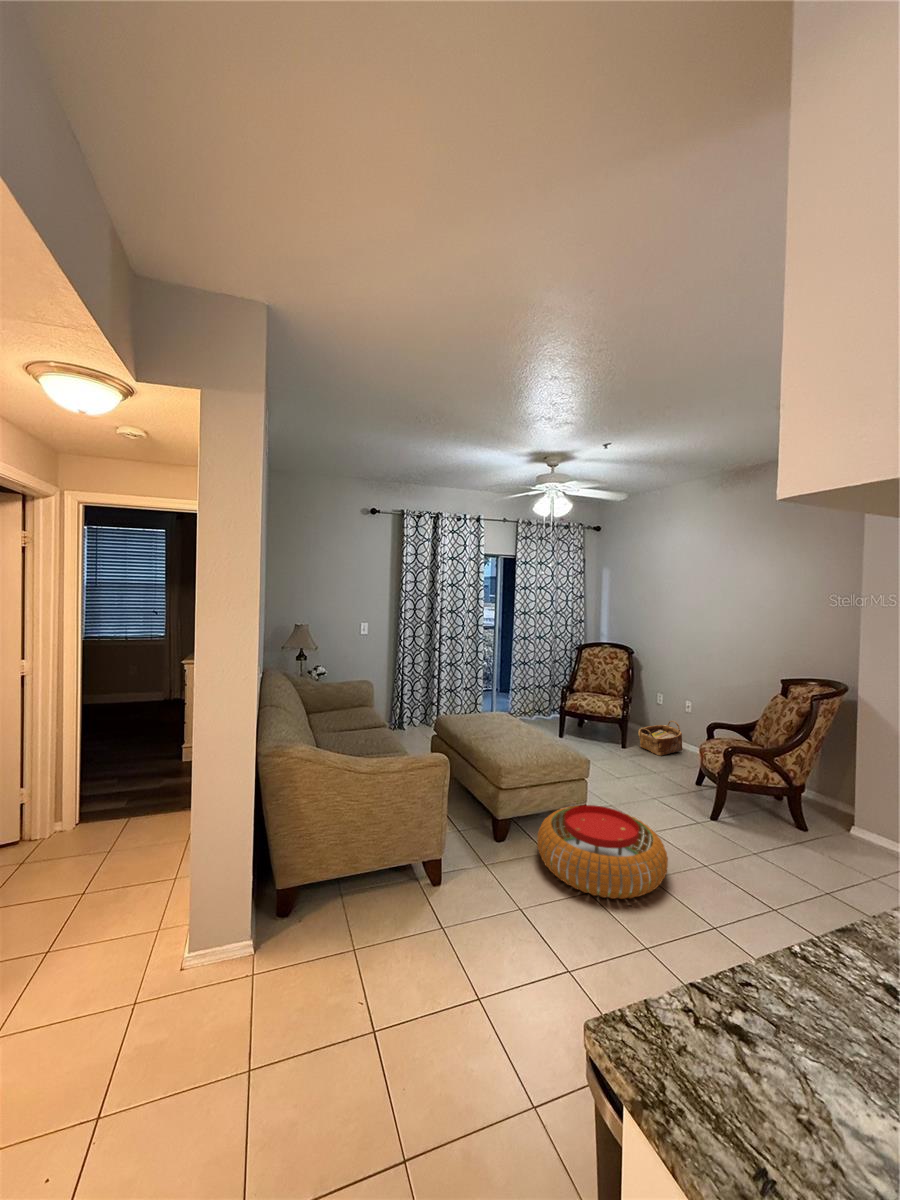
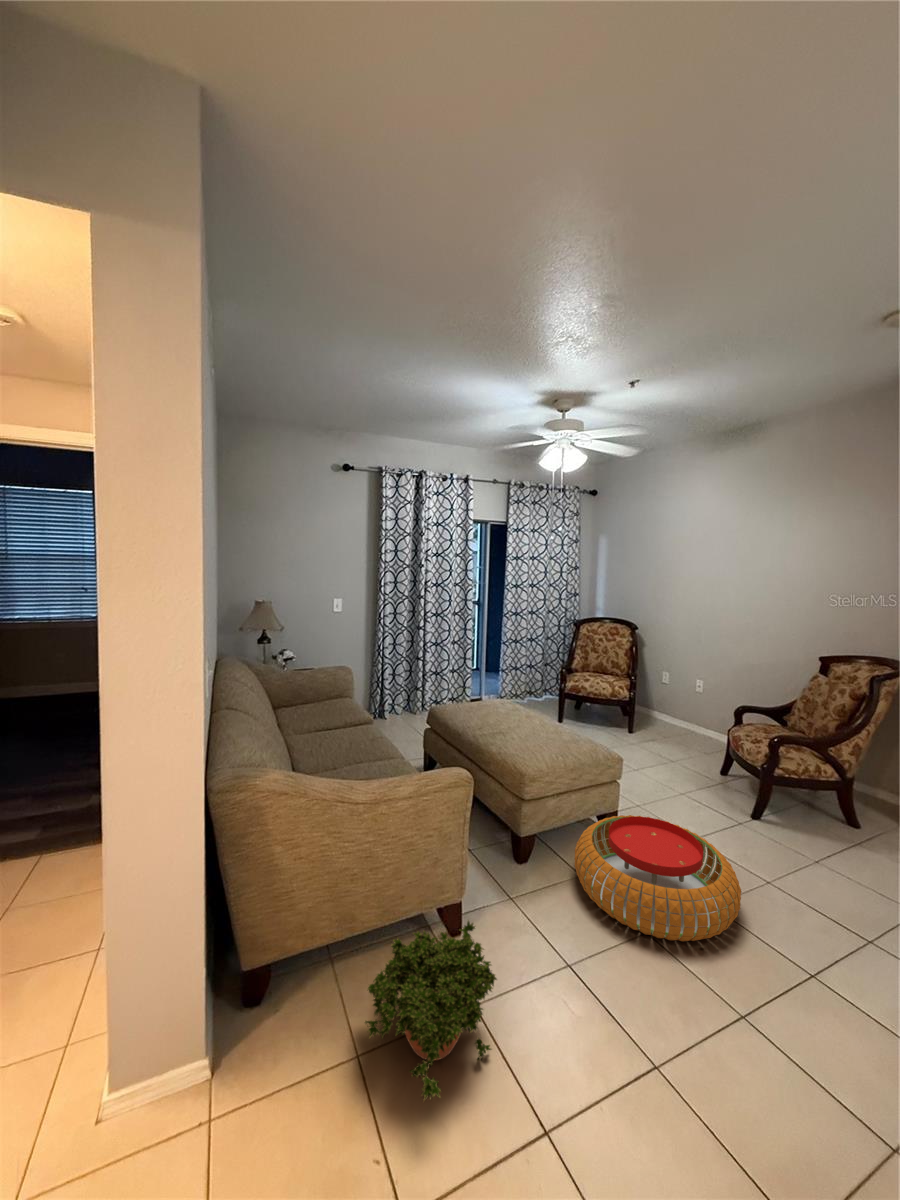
woven basket: present [638,721,683,756] -> none [647,702,694,741]
potted plant: none [355,859,451,967] -> present [365,921,497,1101]

